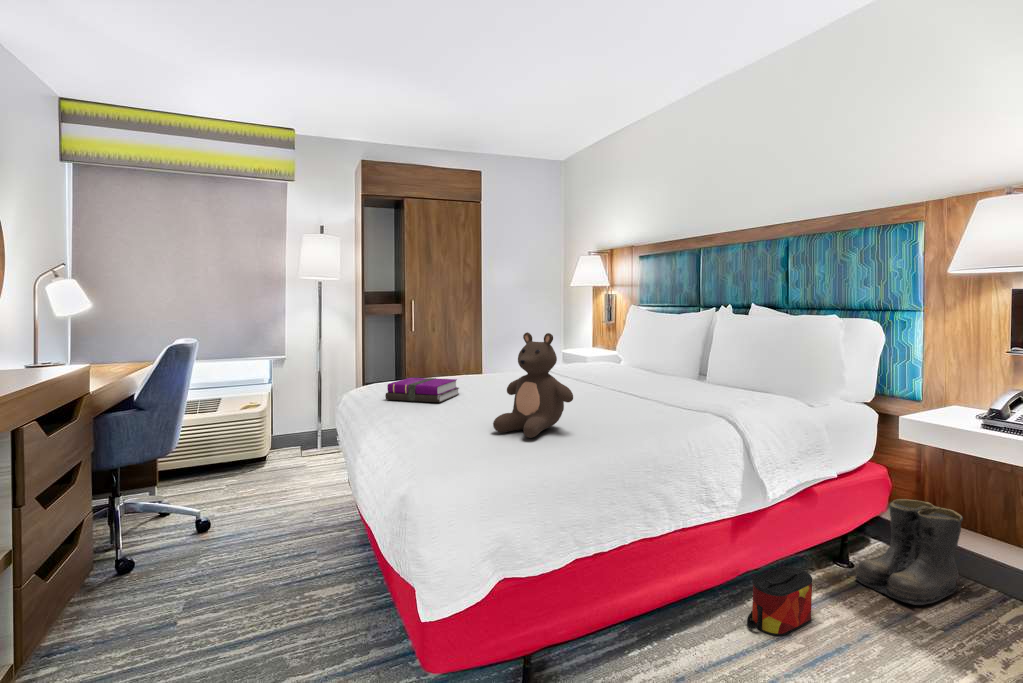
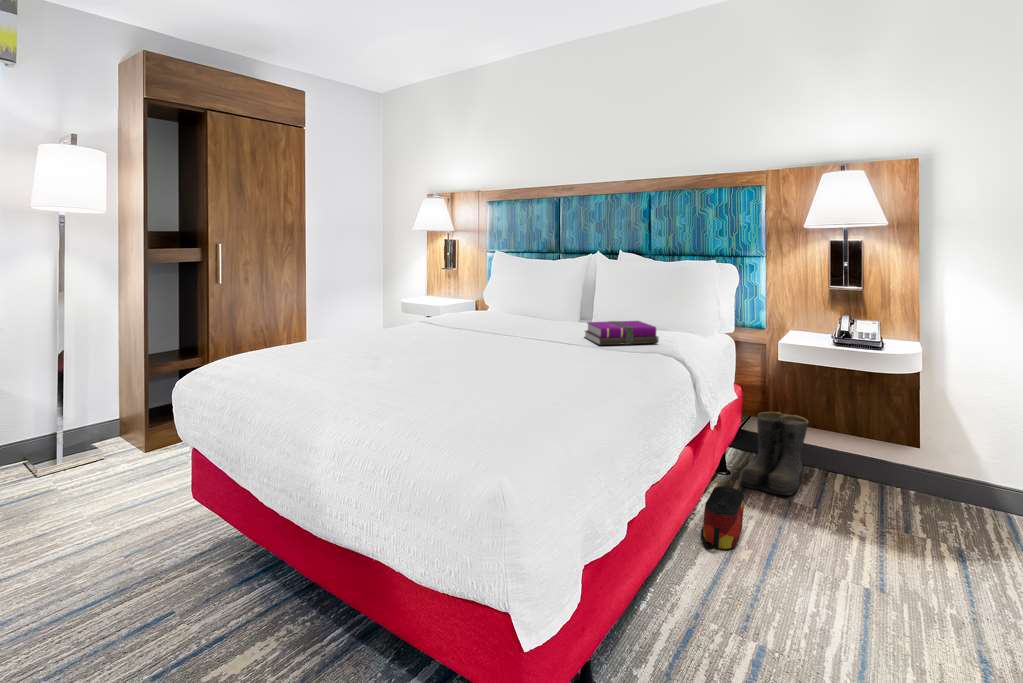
teddy bear: present [493,332,573,438] -> none [482,279,576,405]
notebook: present [385,378,459,402] -> present [585,321,659,345]

